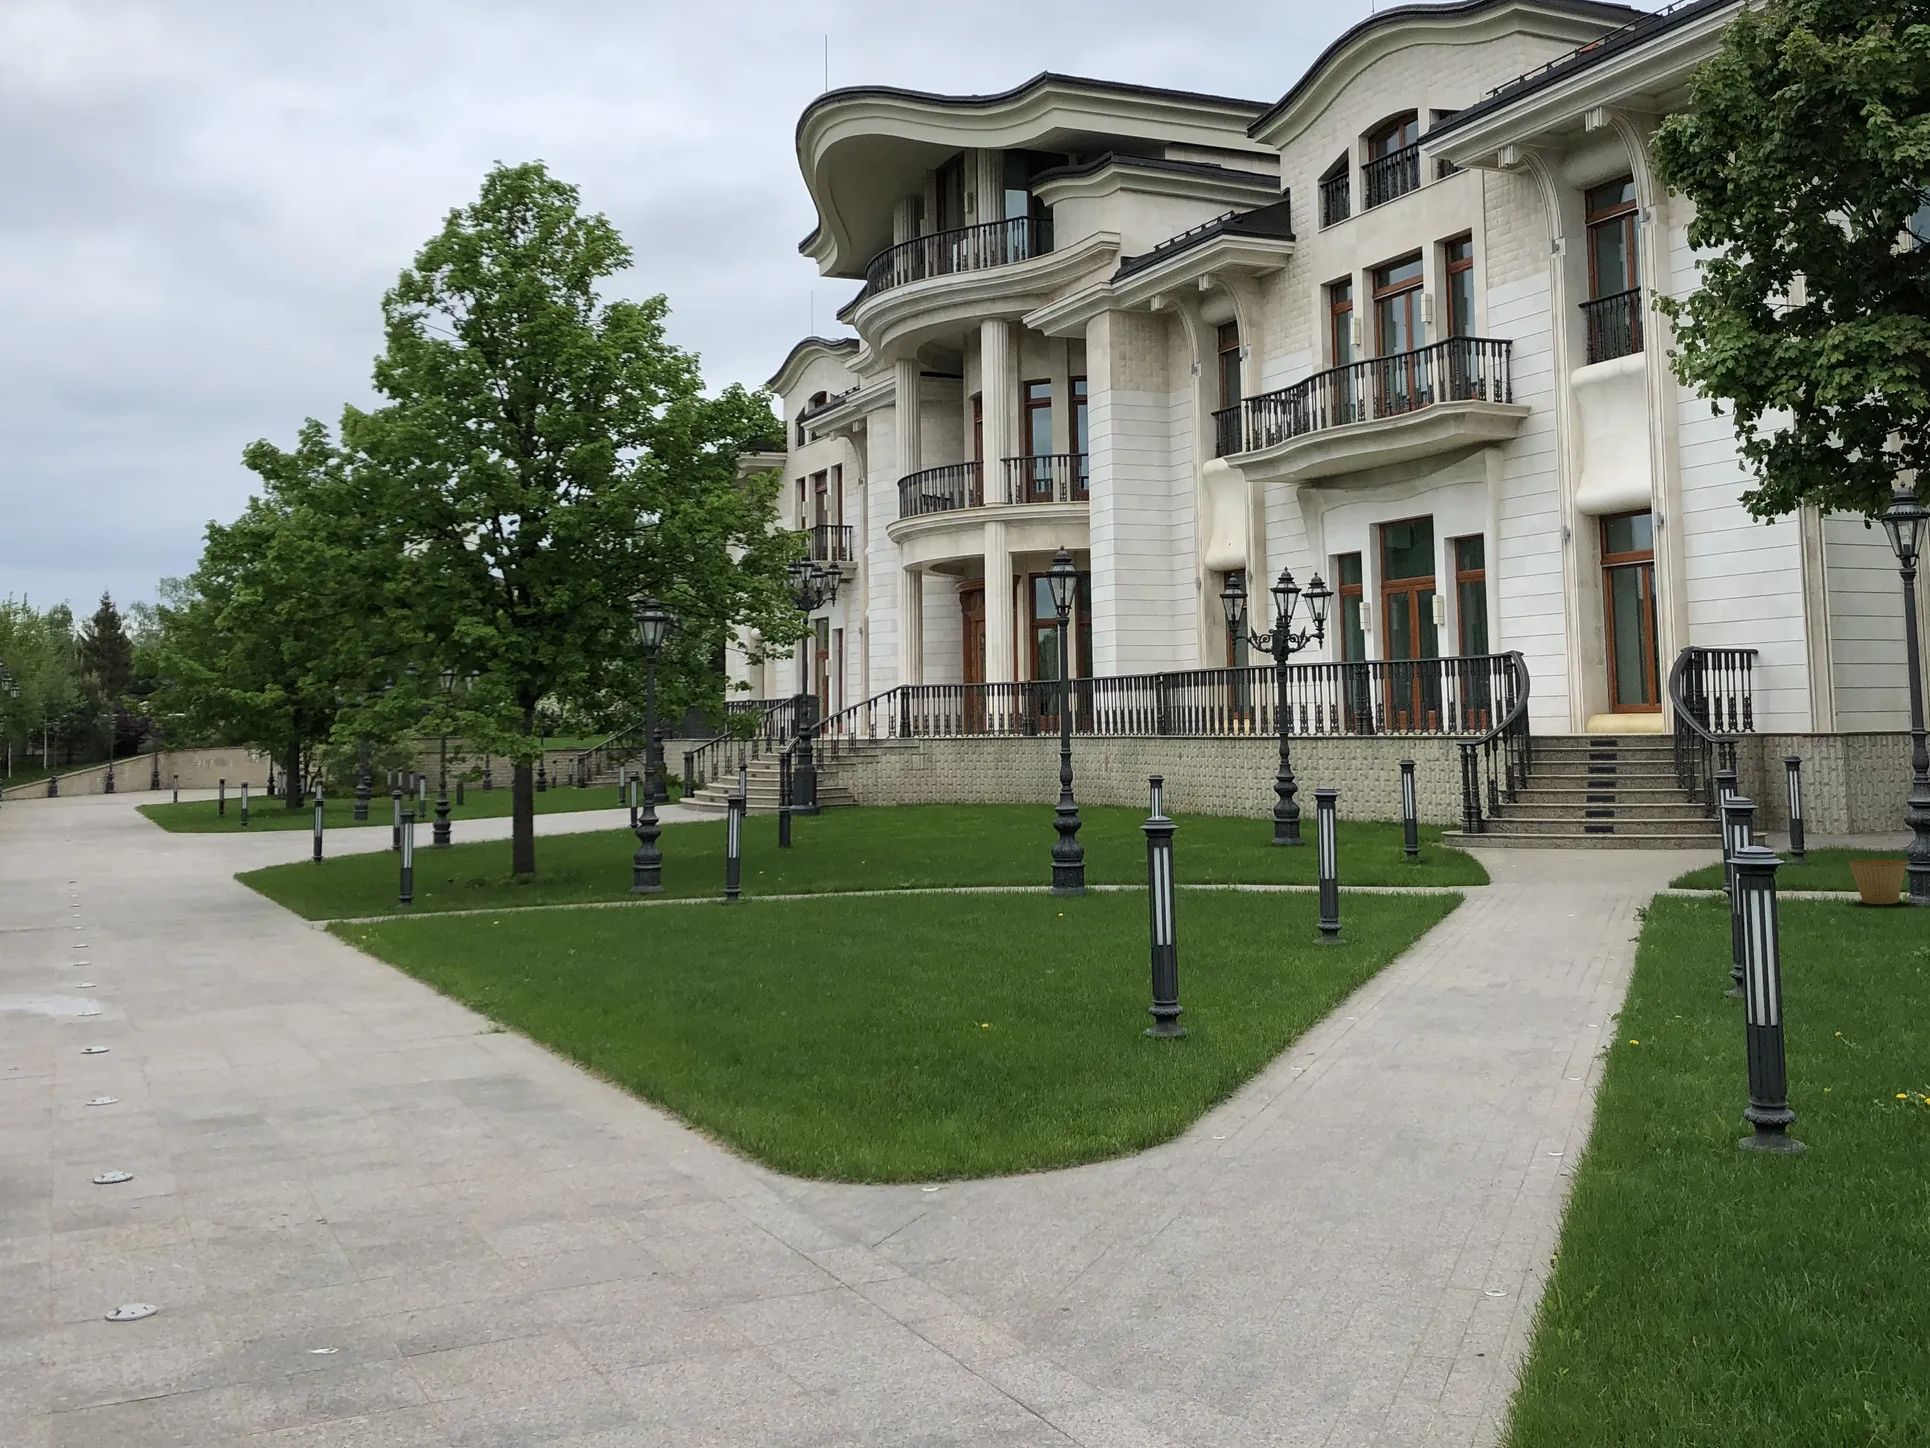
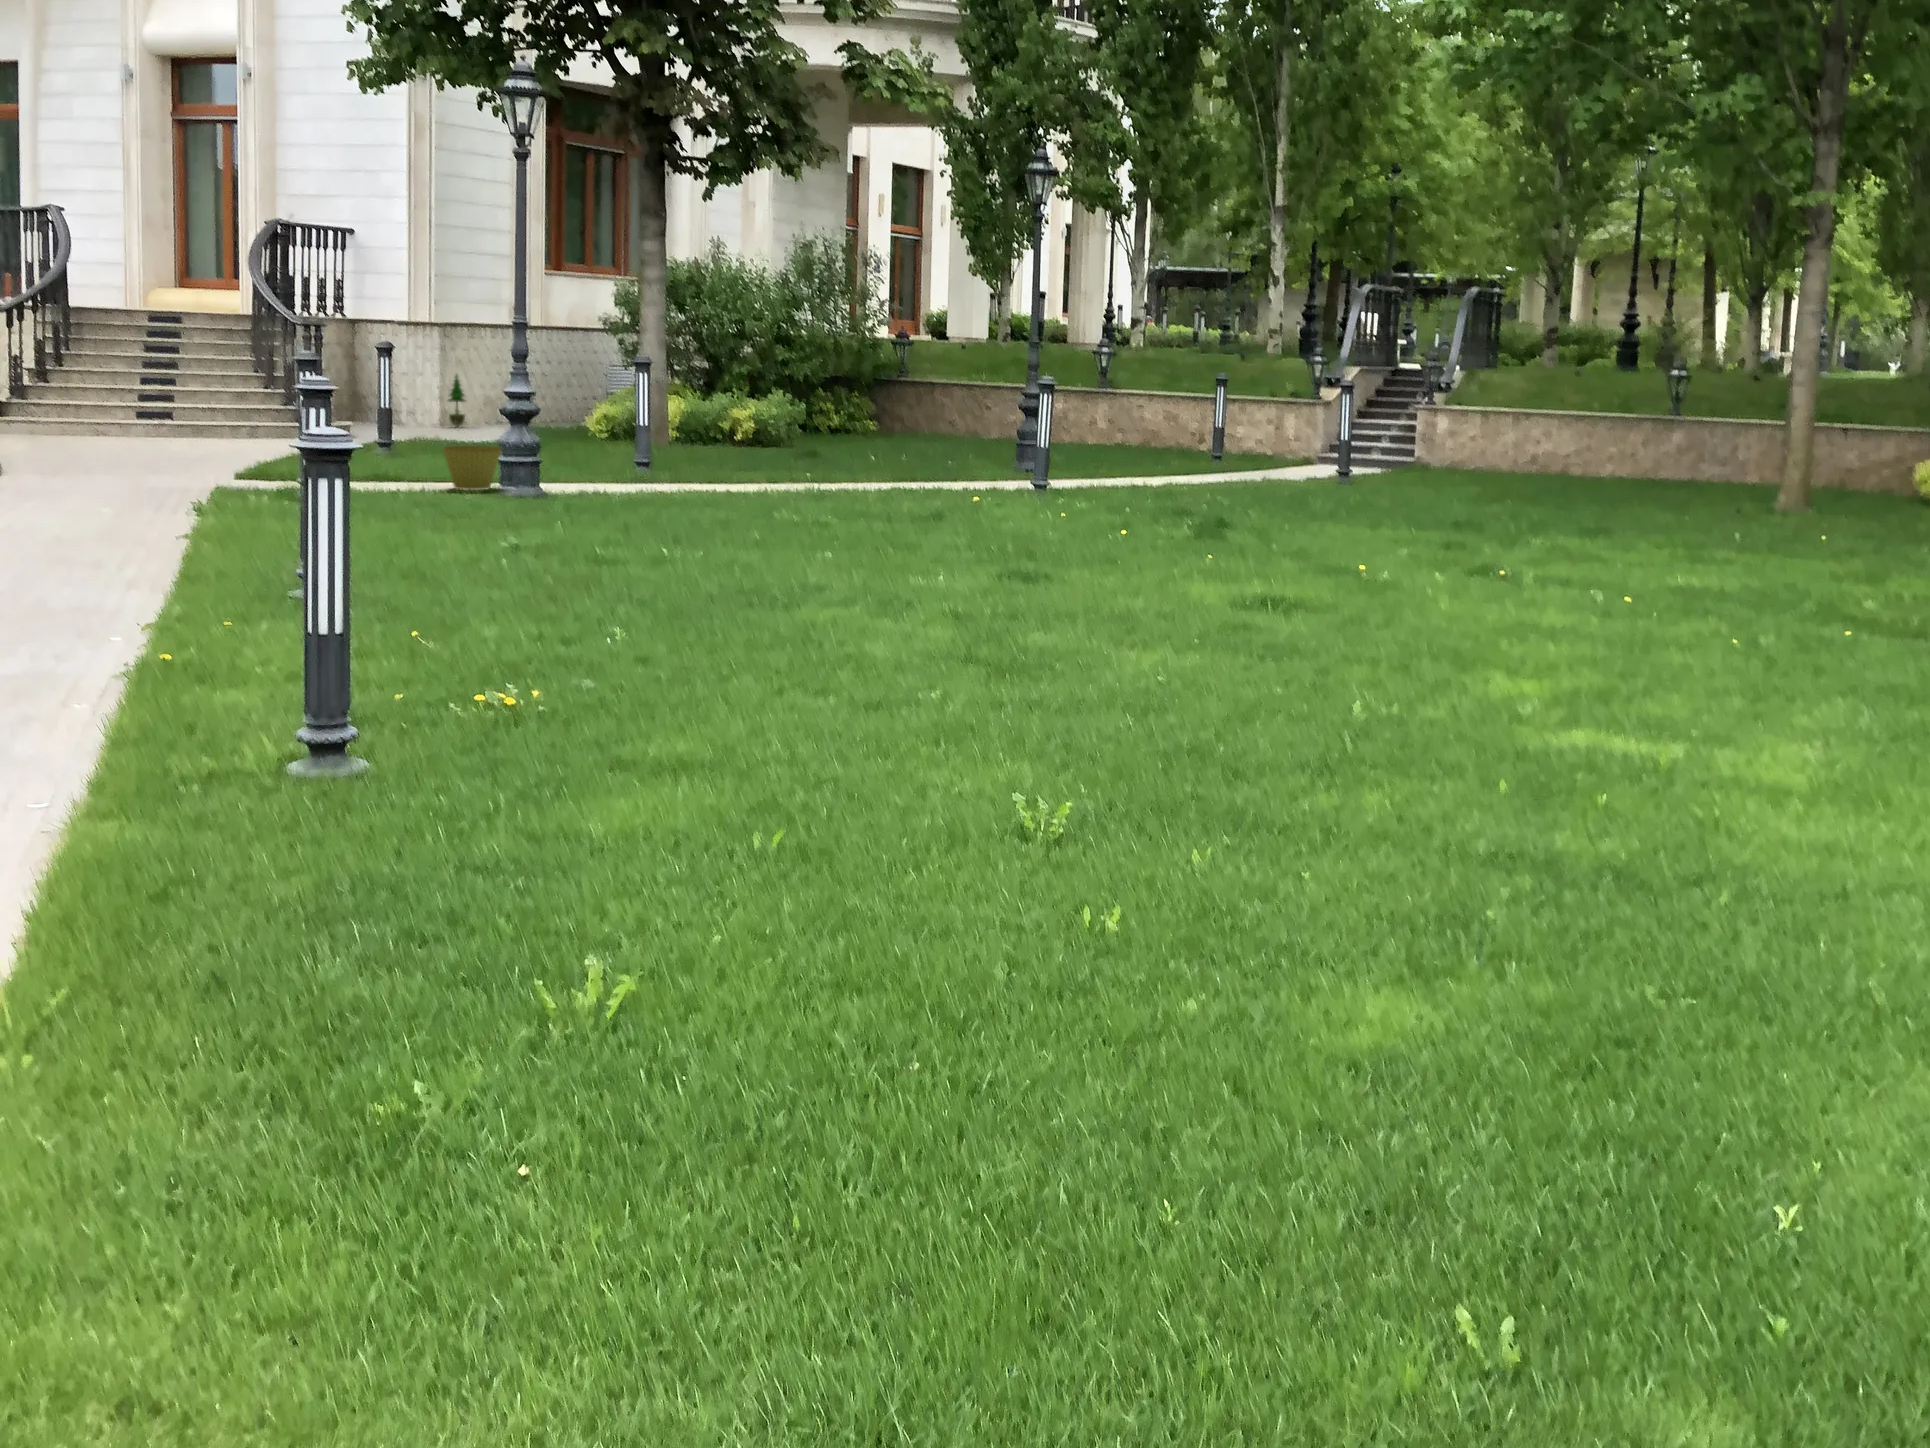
potted tree: none [1849,777,1870,831] -> present [448,375,465,427]

